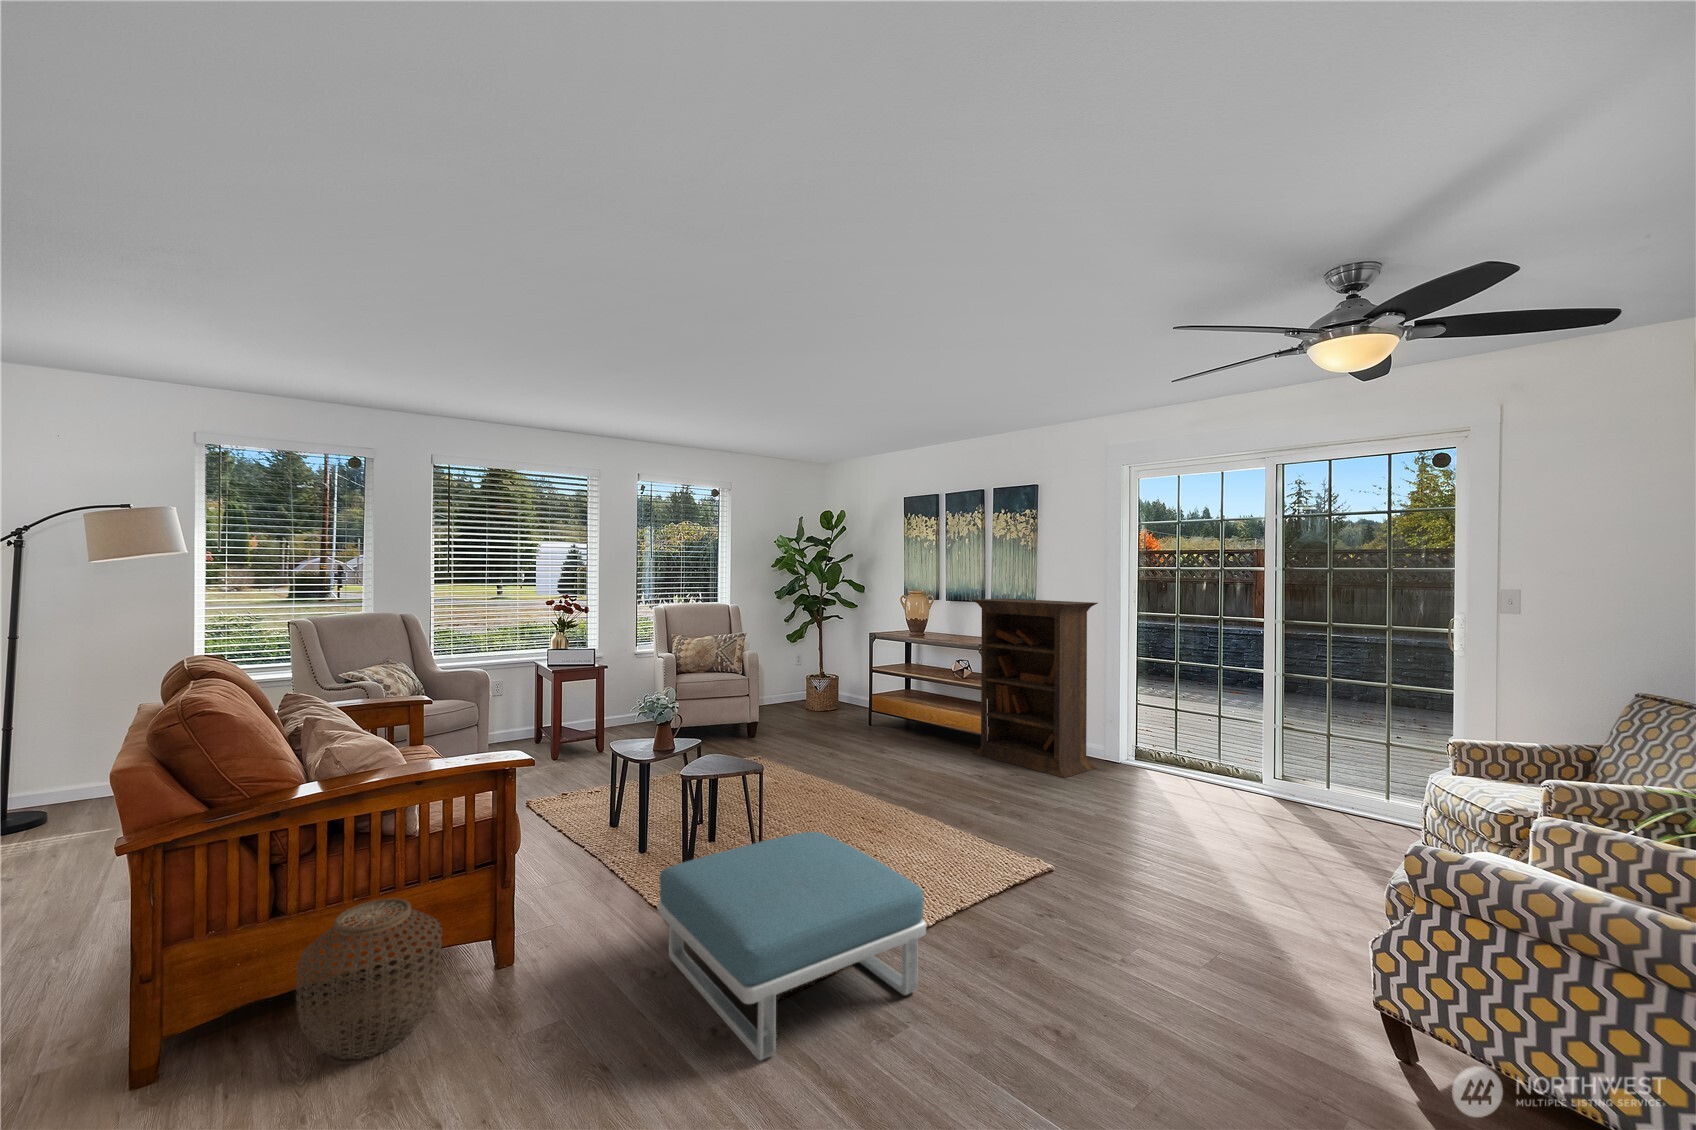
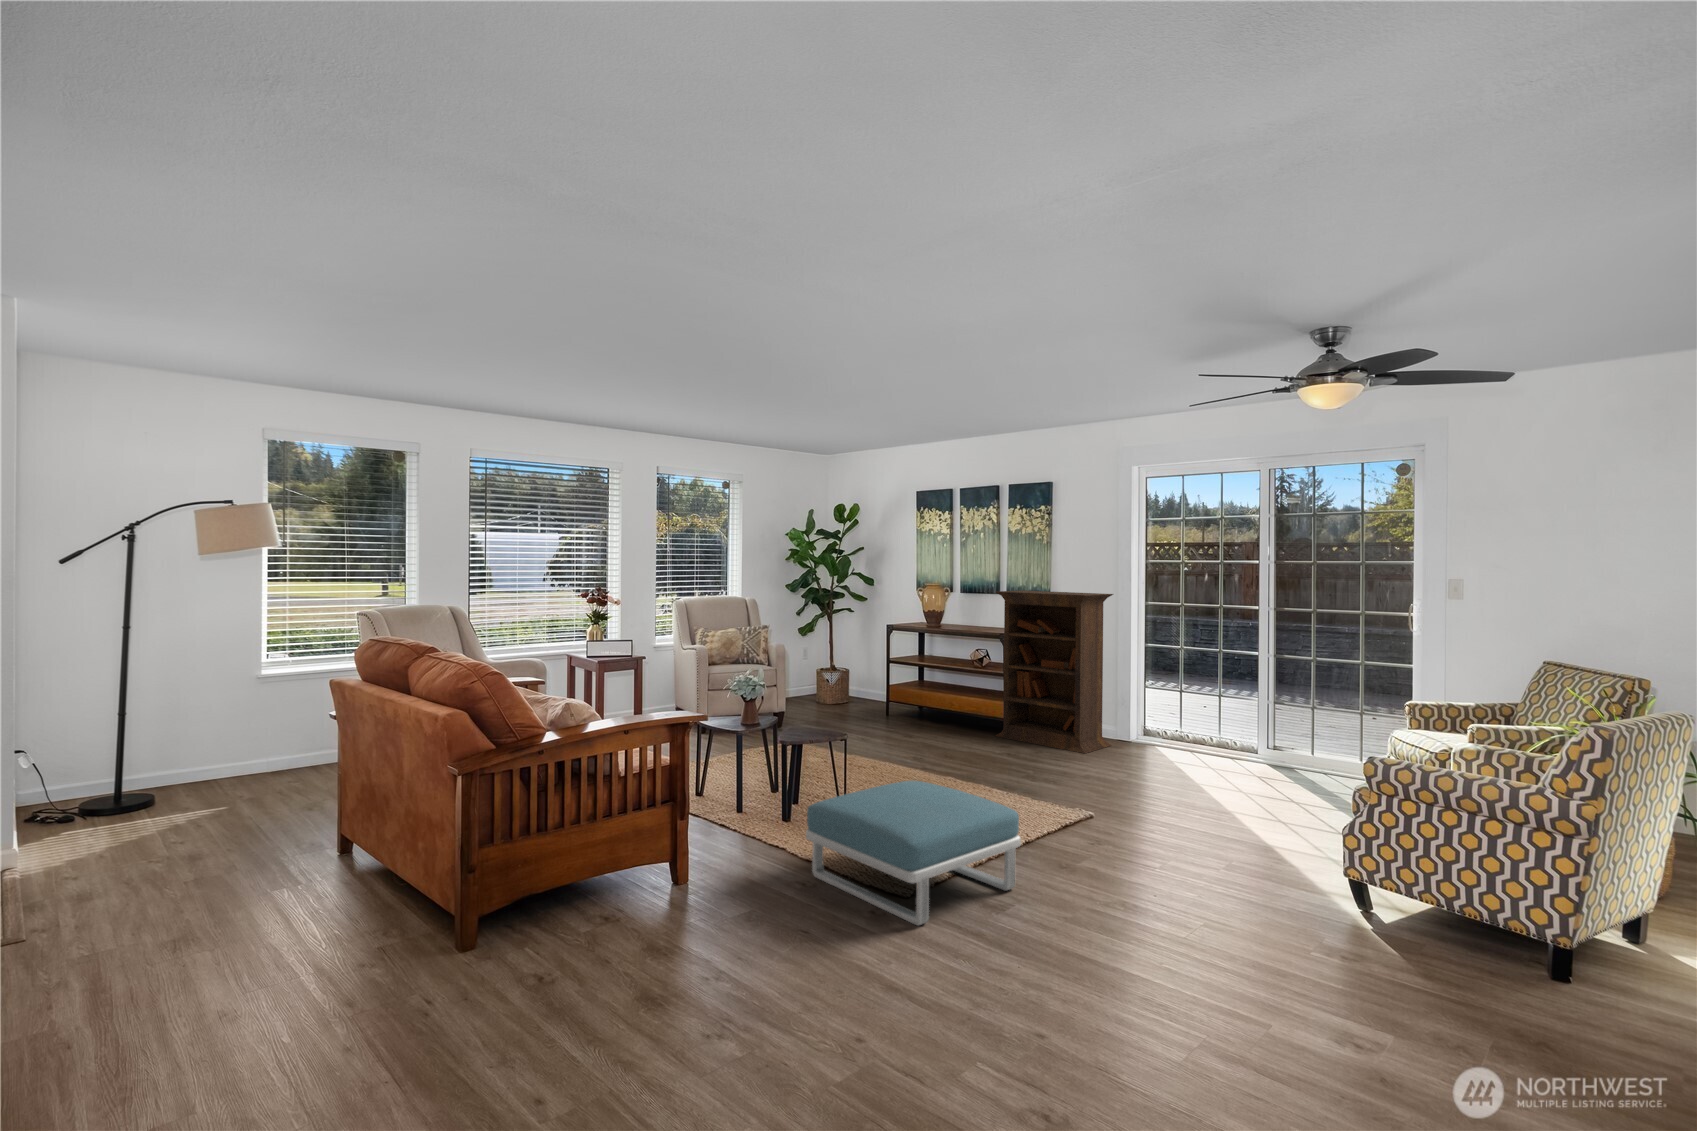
woven basket: present [296,898,442,1059] -> none [572,822,667,935]

